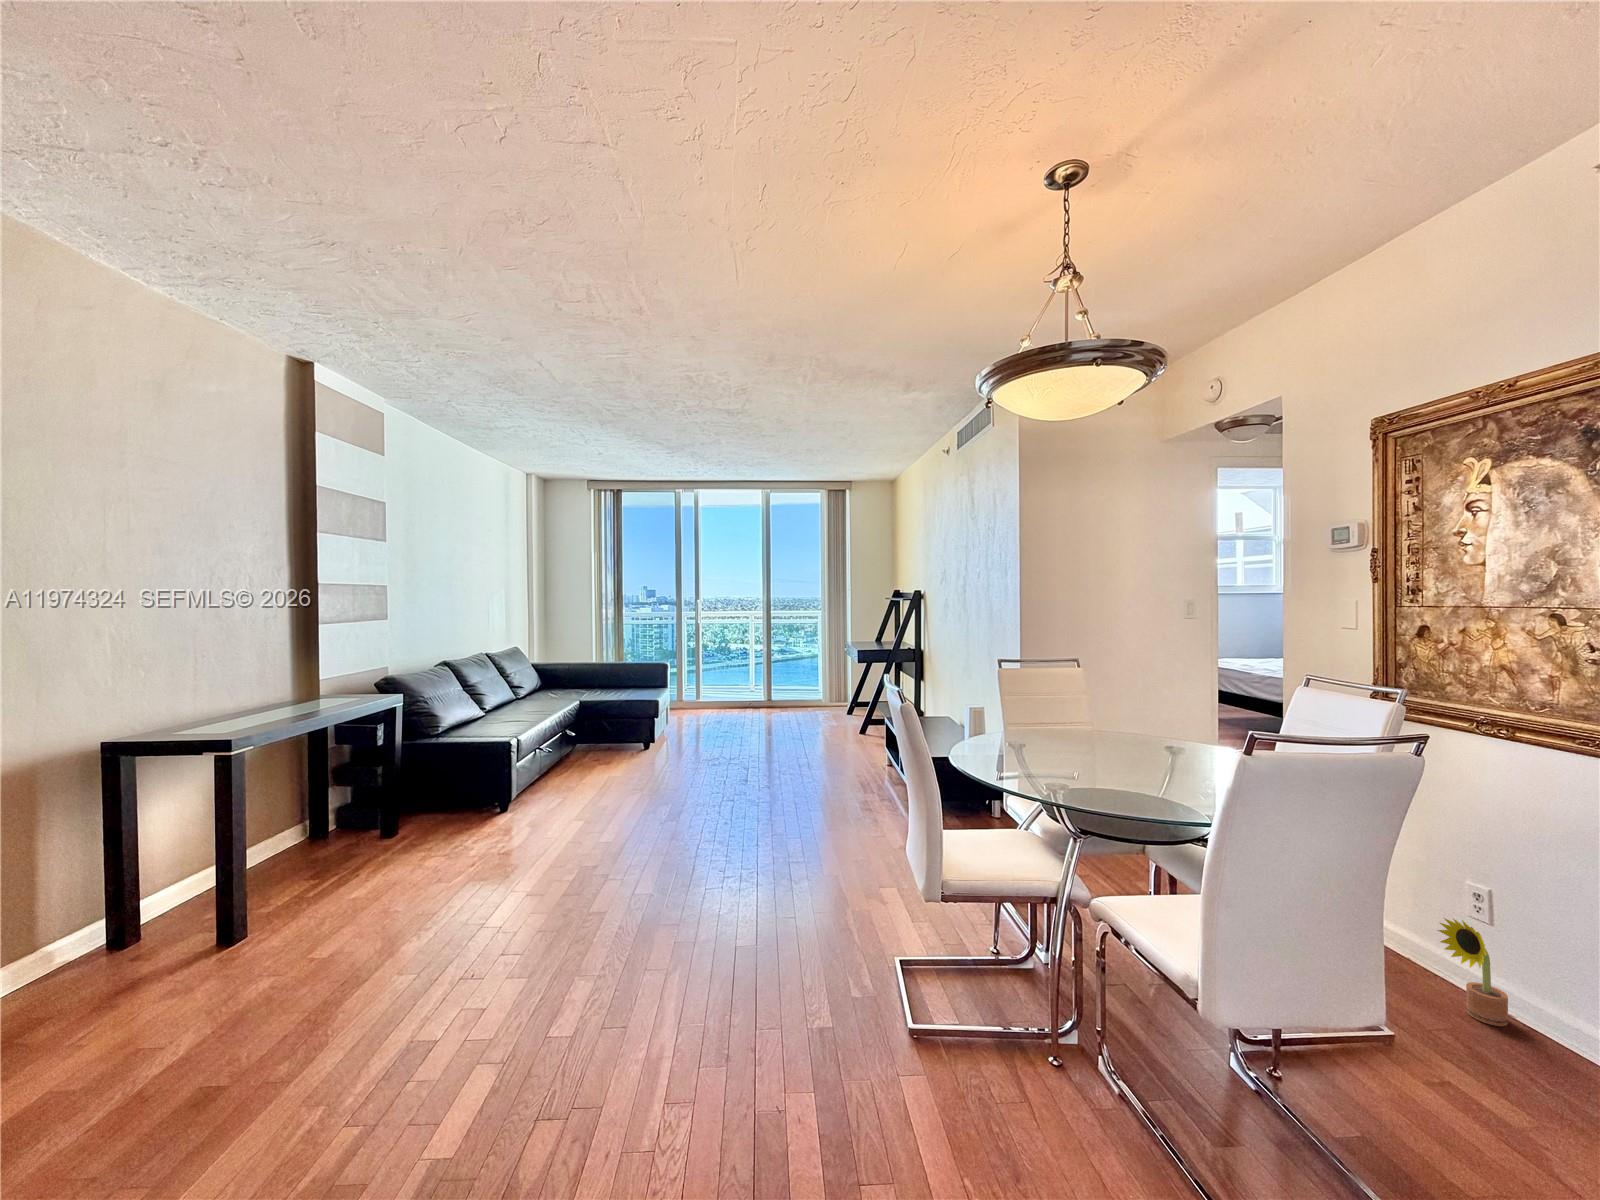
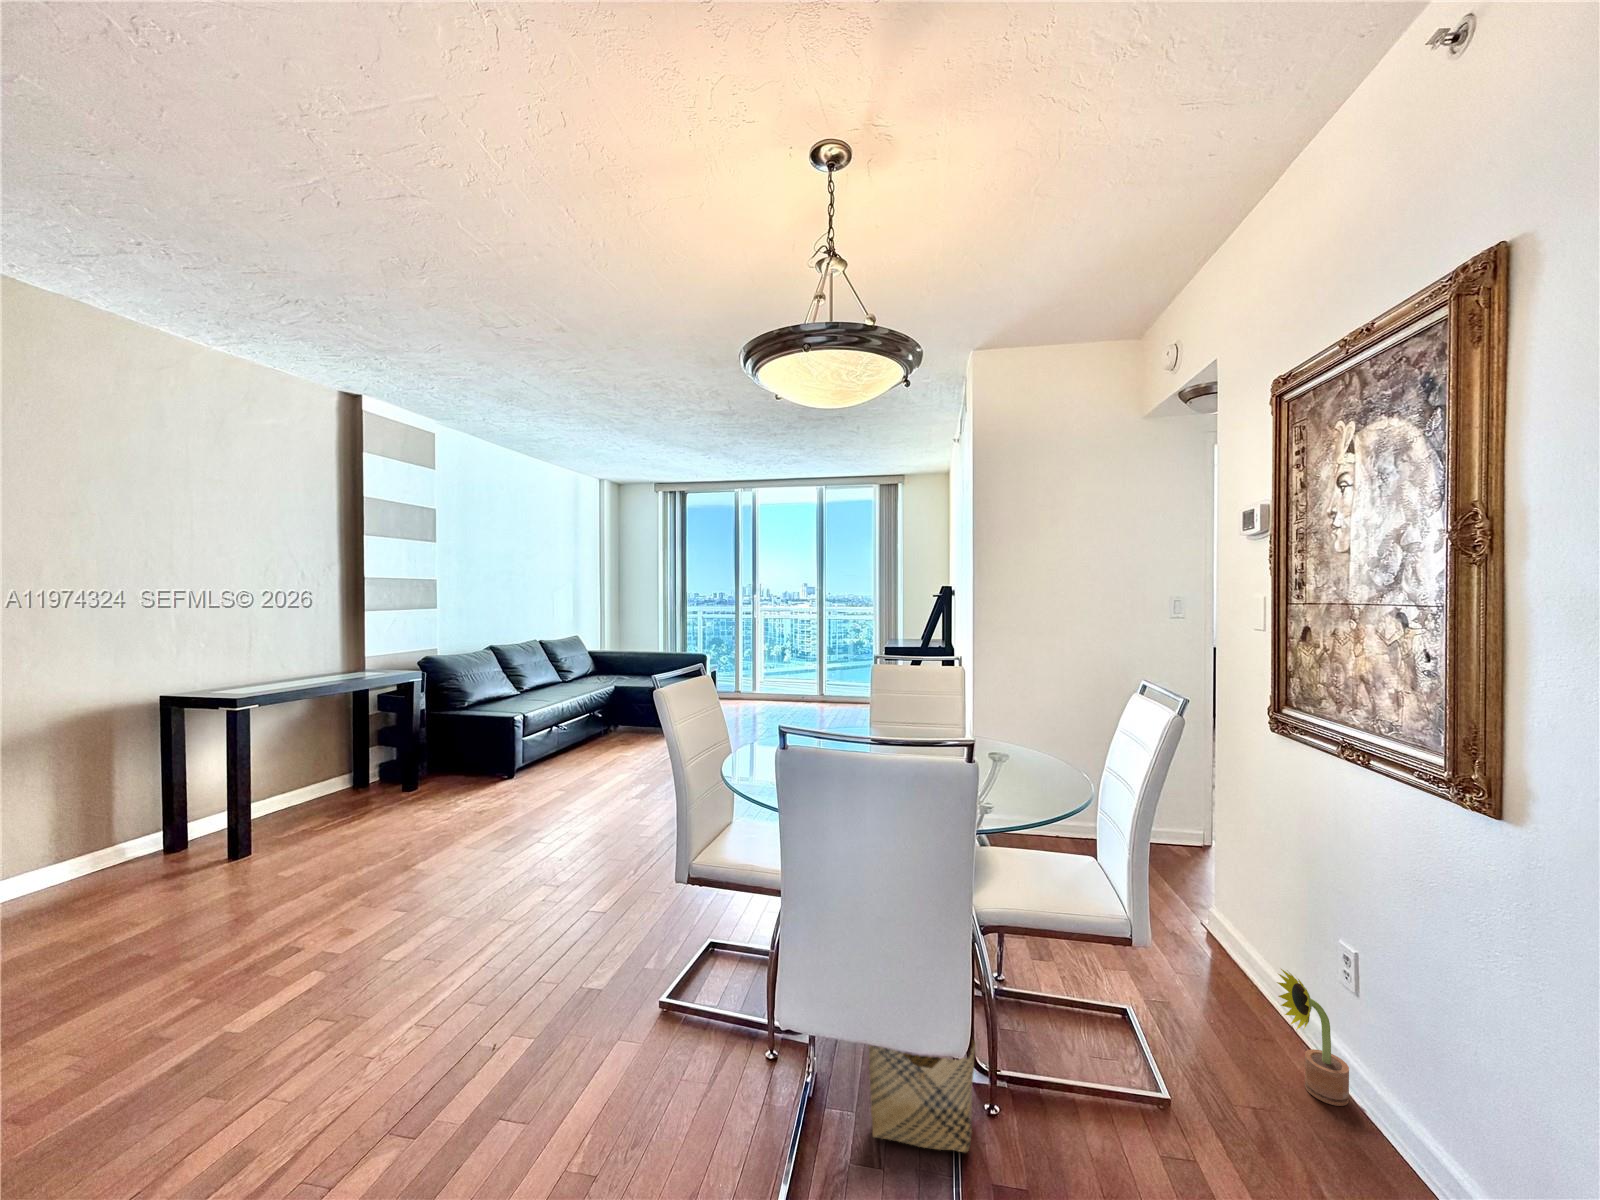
woven basket: none [1185,962,1293,1127] -> present [869,1040,976,1152]

